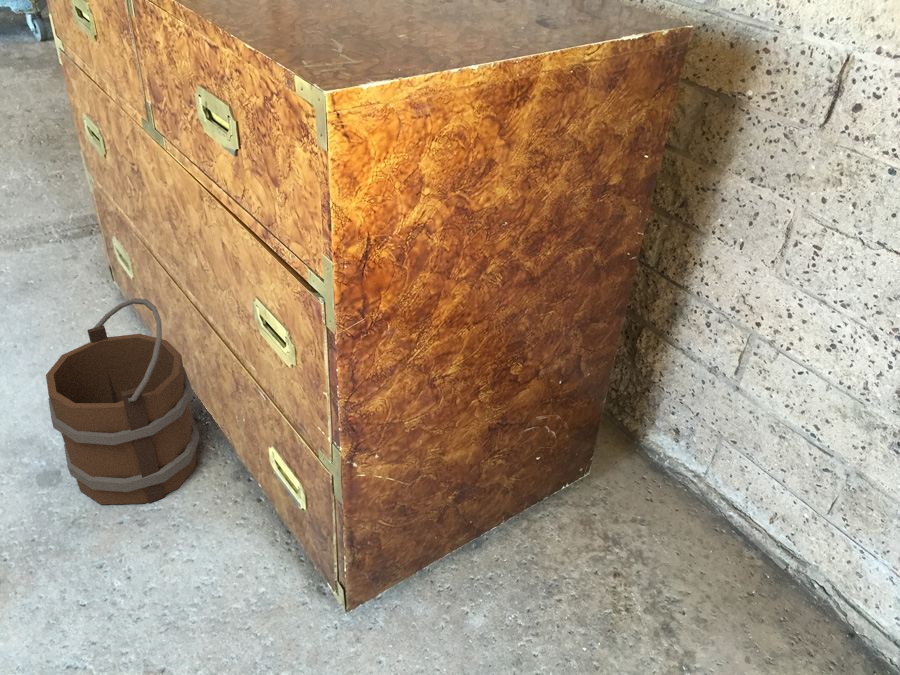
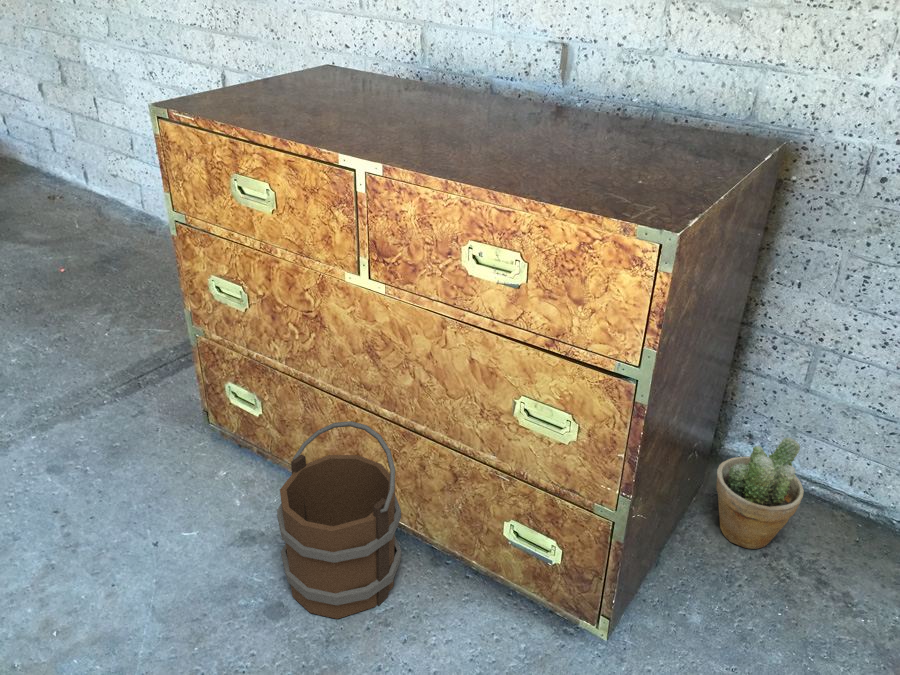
potted plant: none [570,438,682,565] -> present [716,438,804,549]

